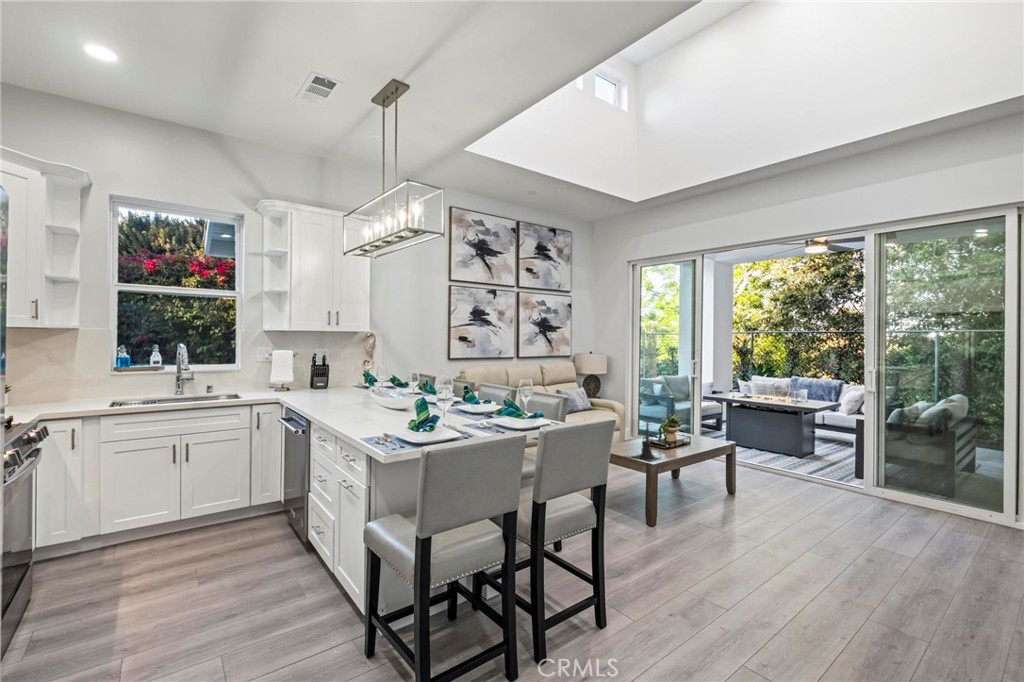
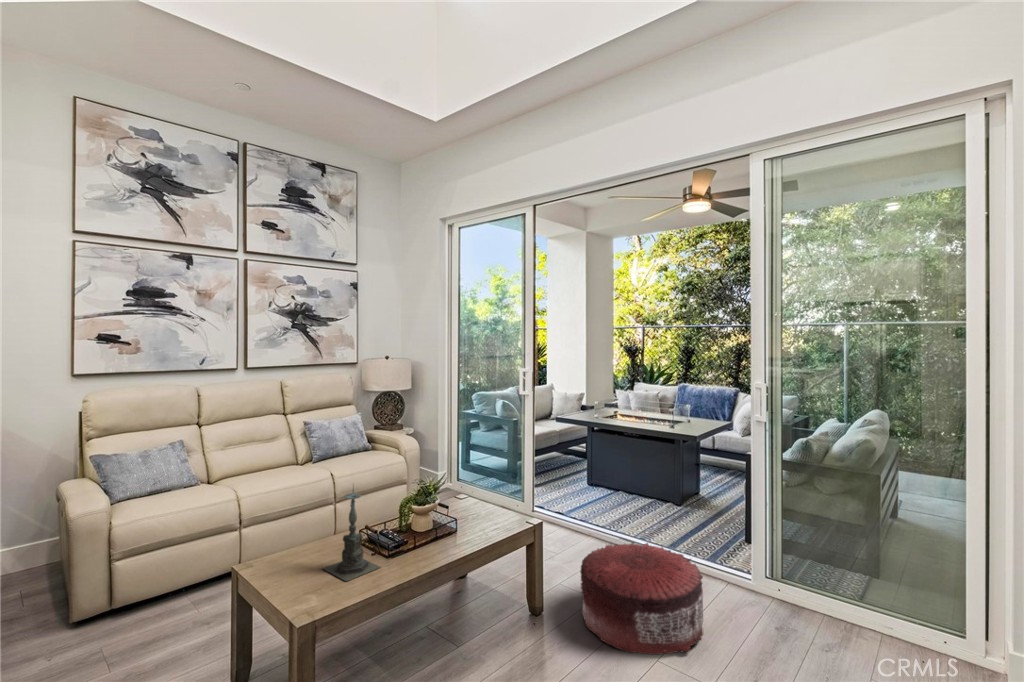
pouf: none [759,464,839,517] -> present [580,543,704,655]

